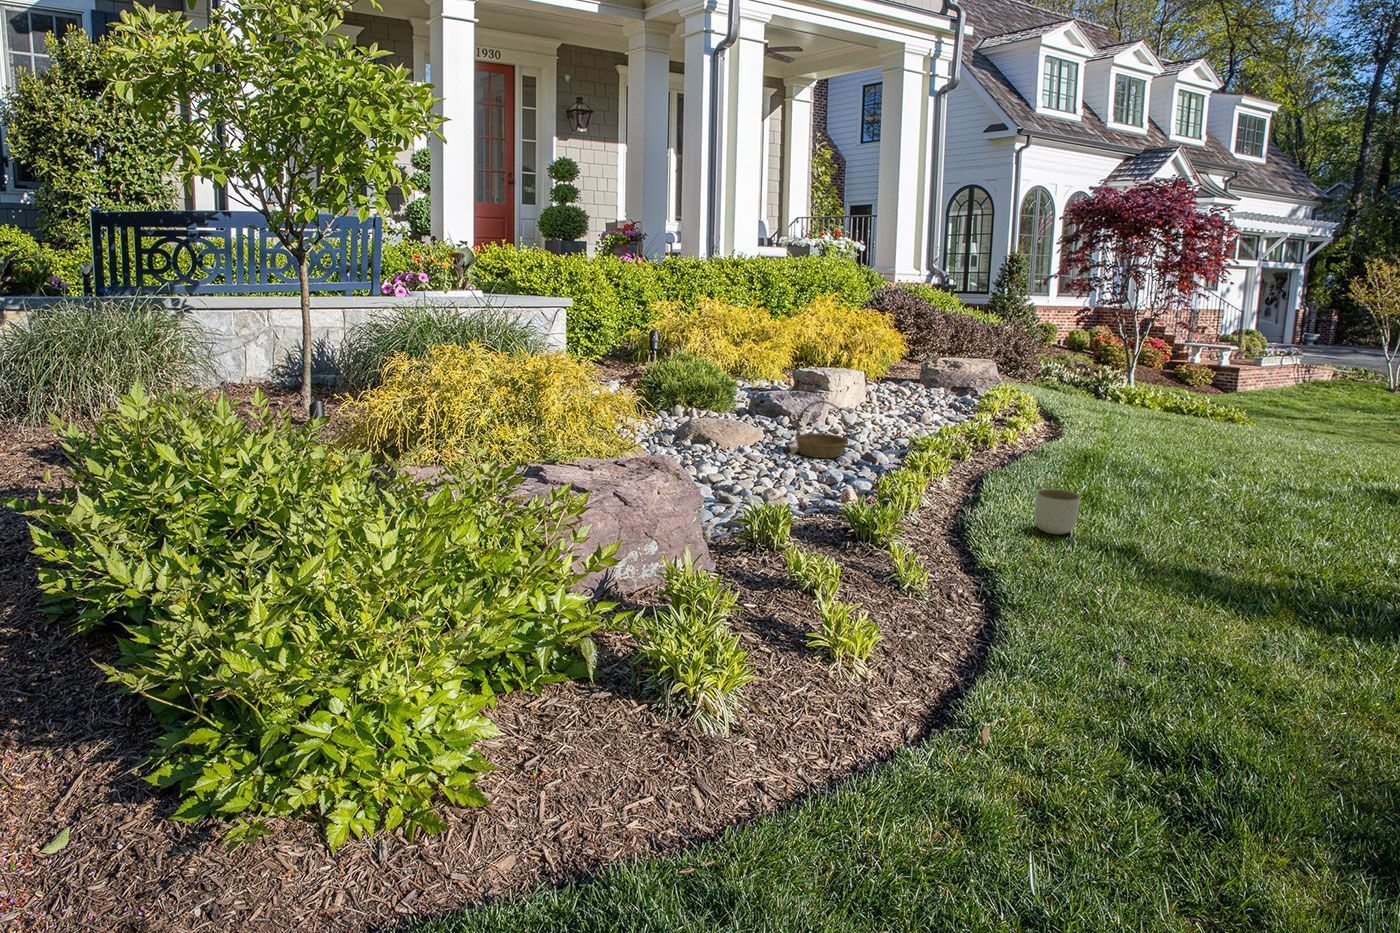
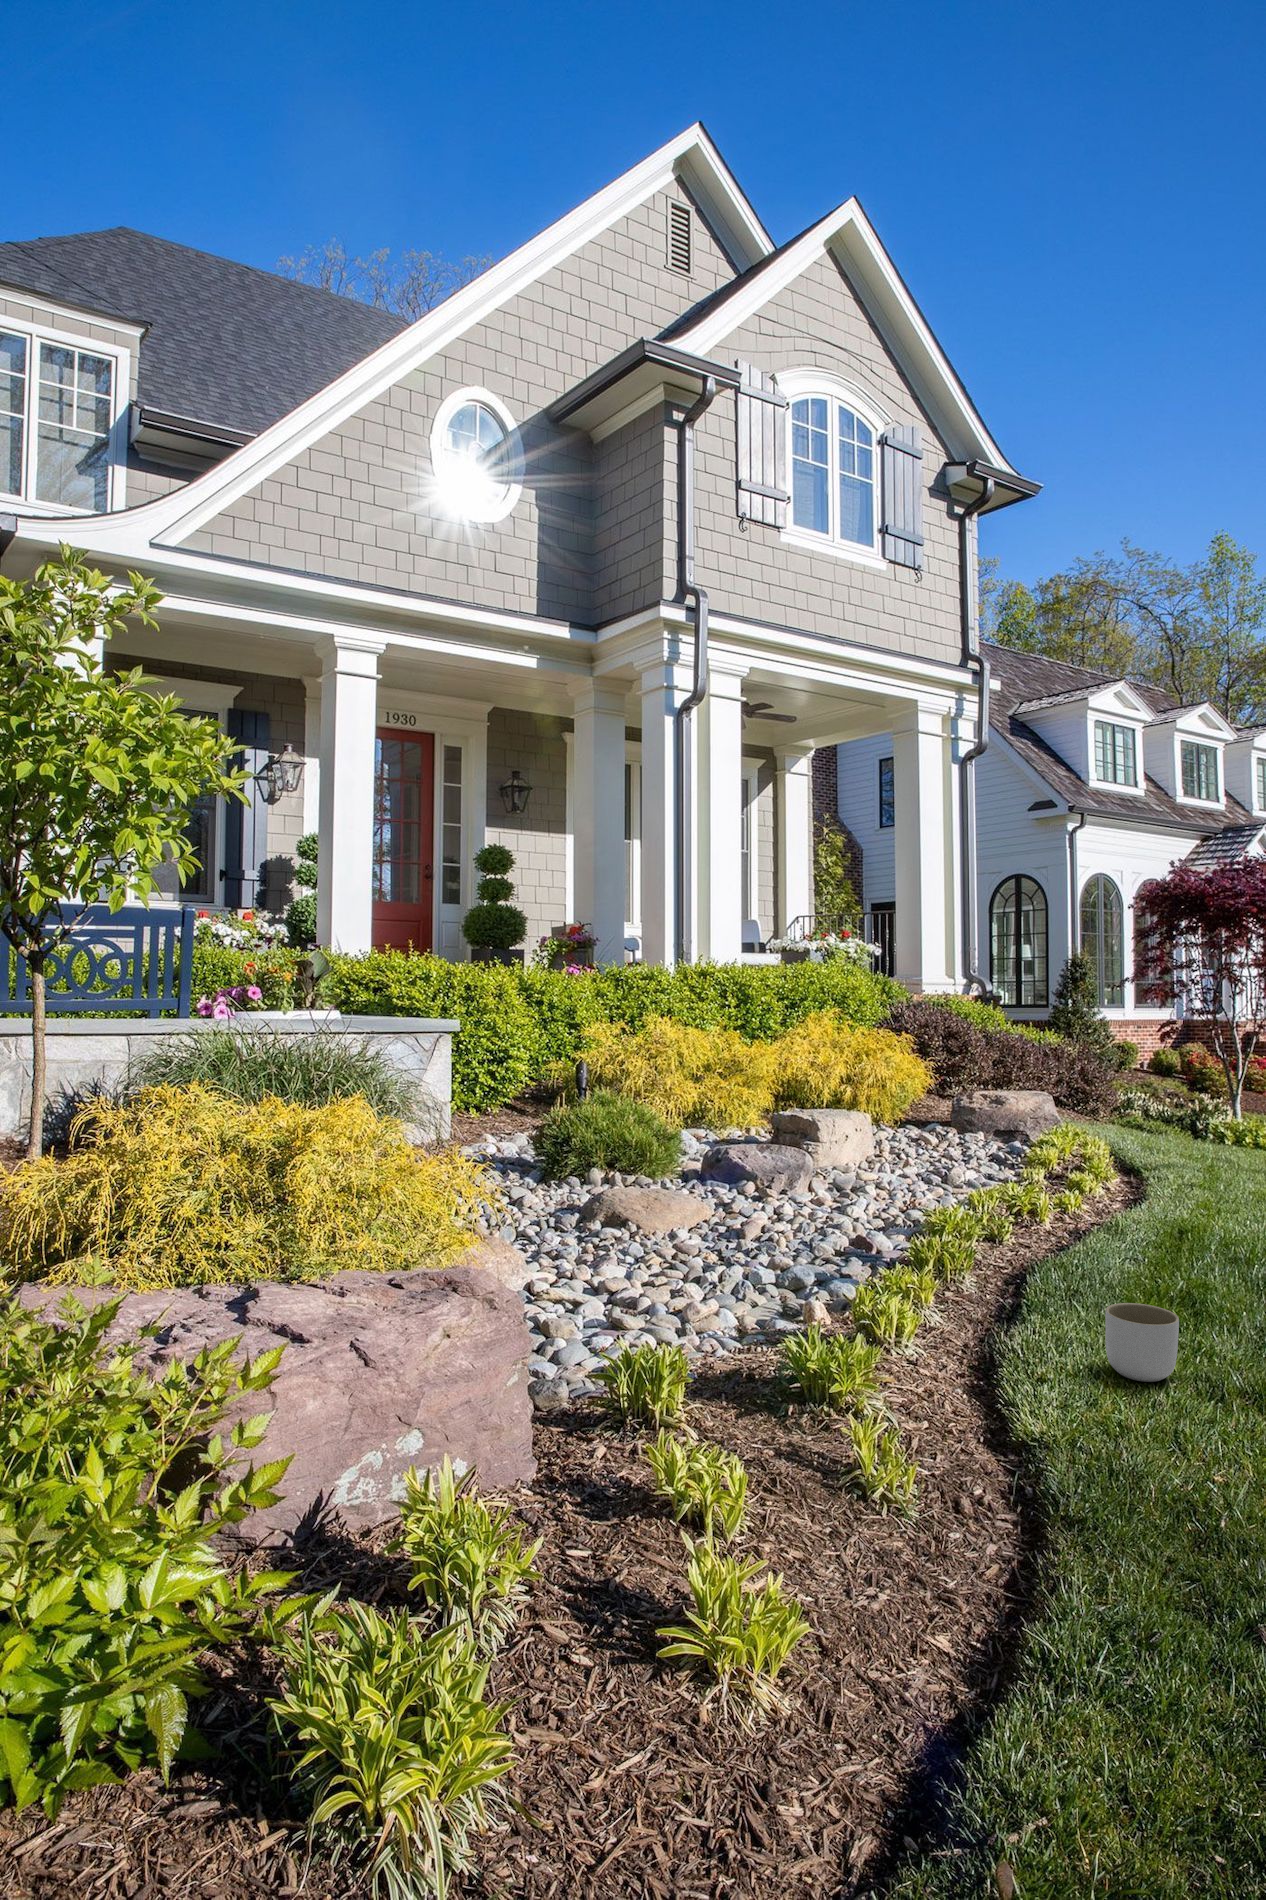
basket: present [795,401,848,458] -> none [750,1159,827,1245]

